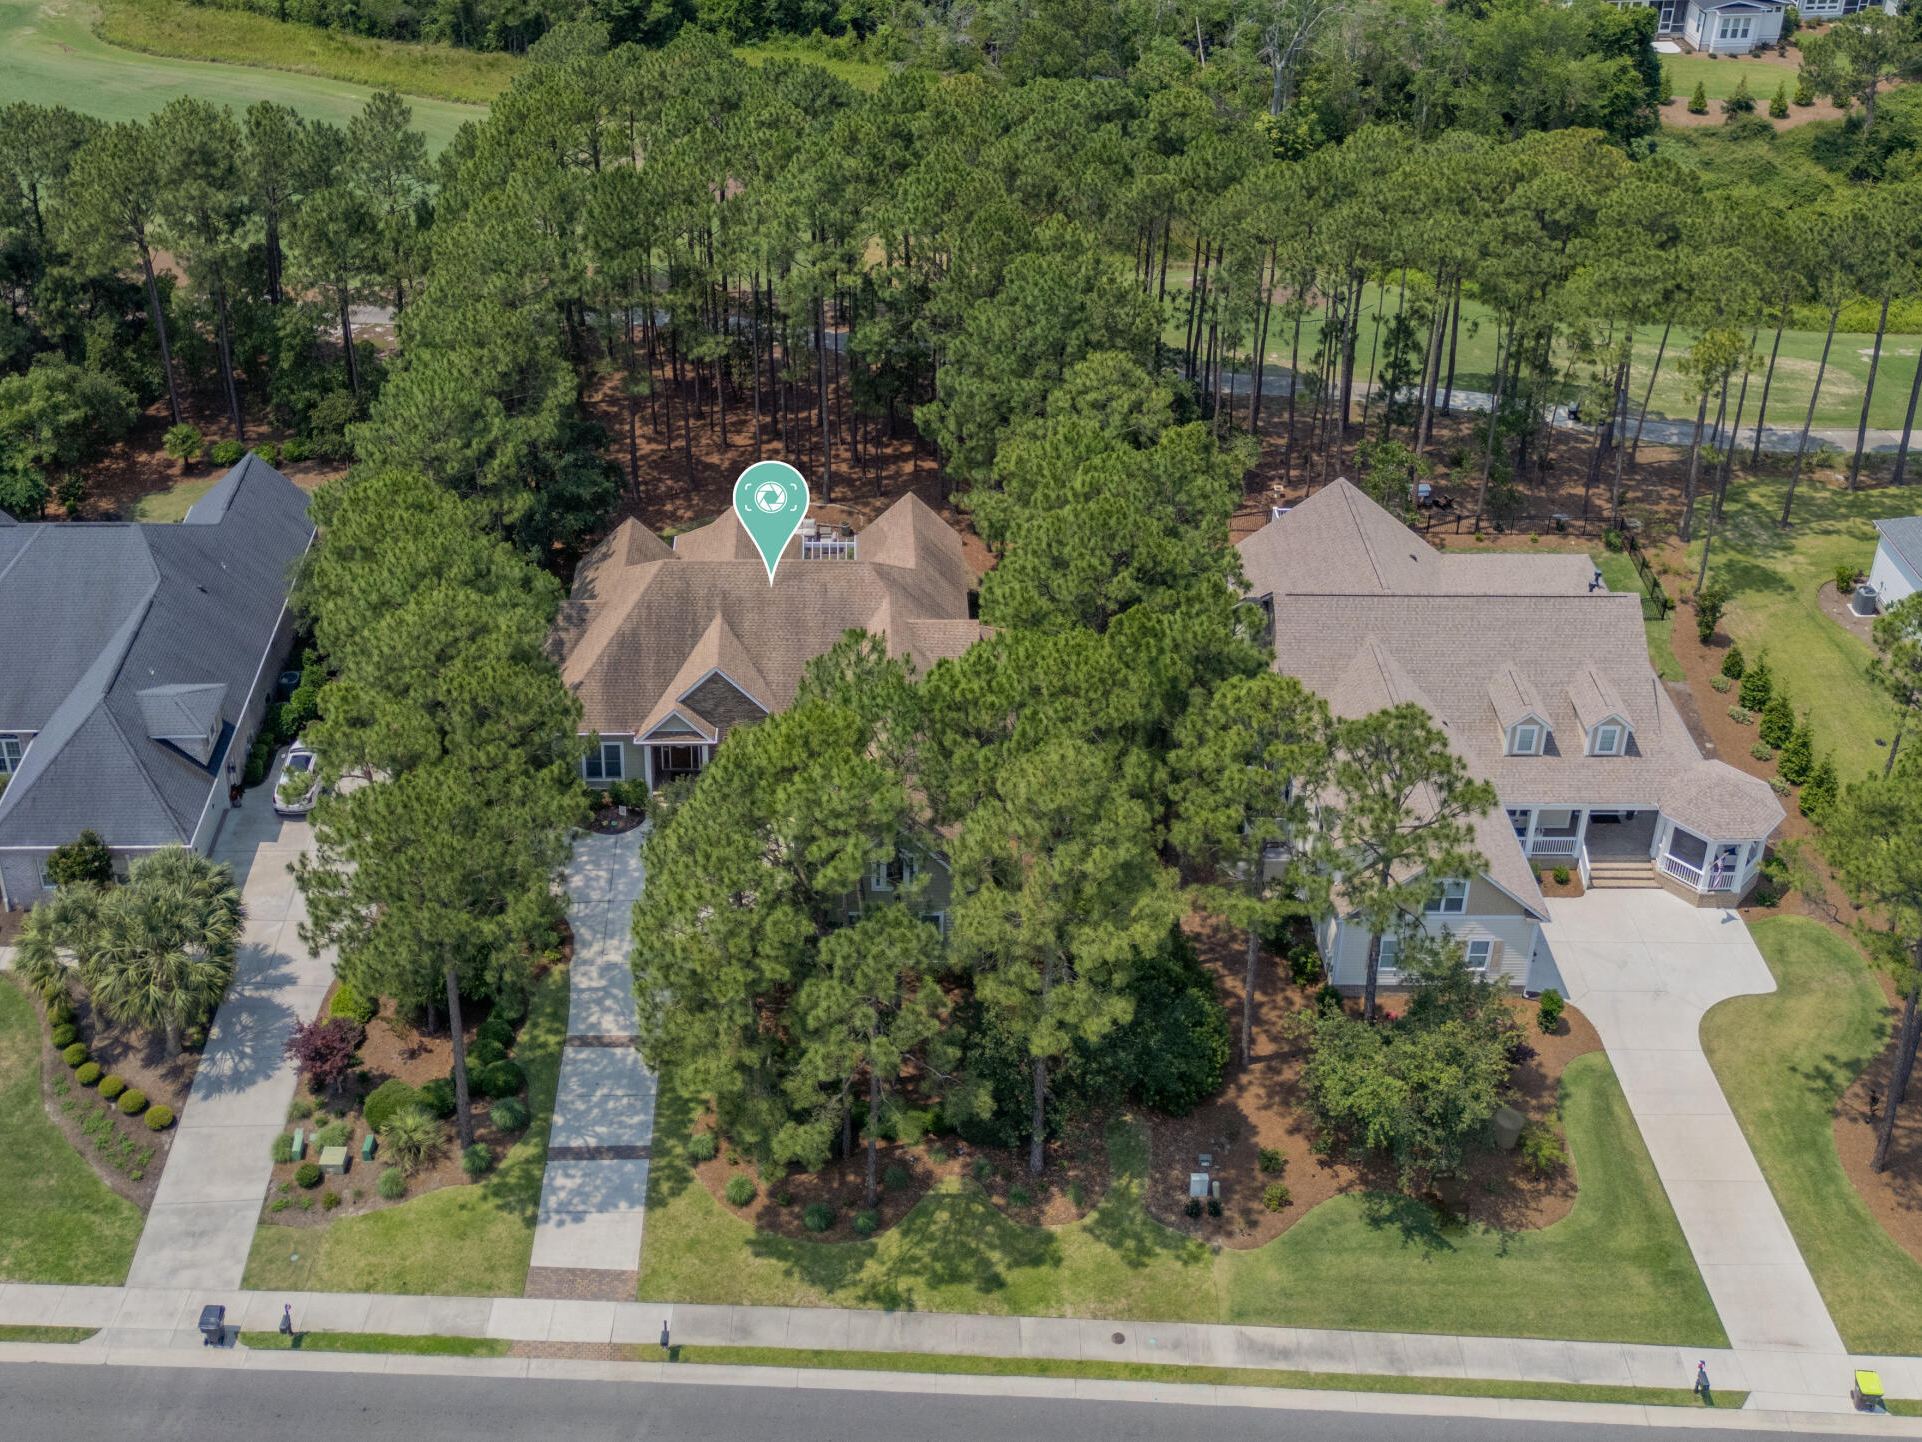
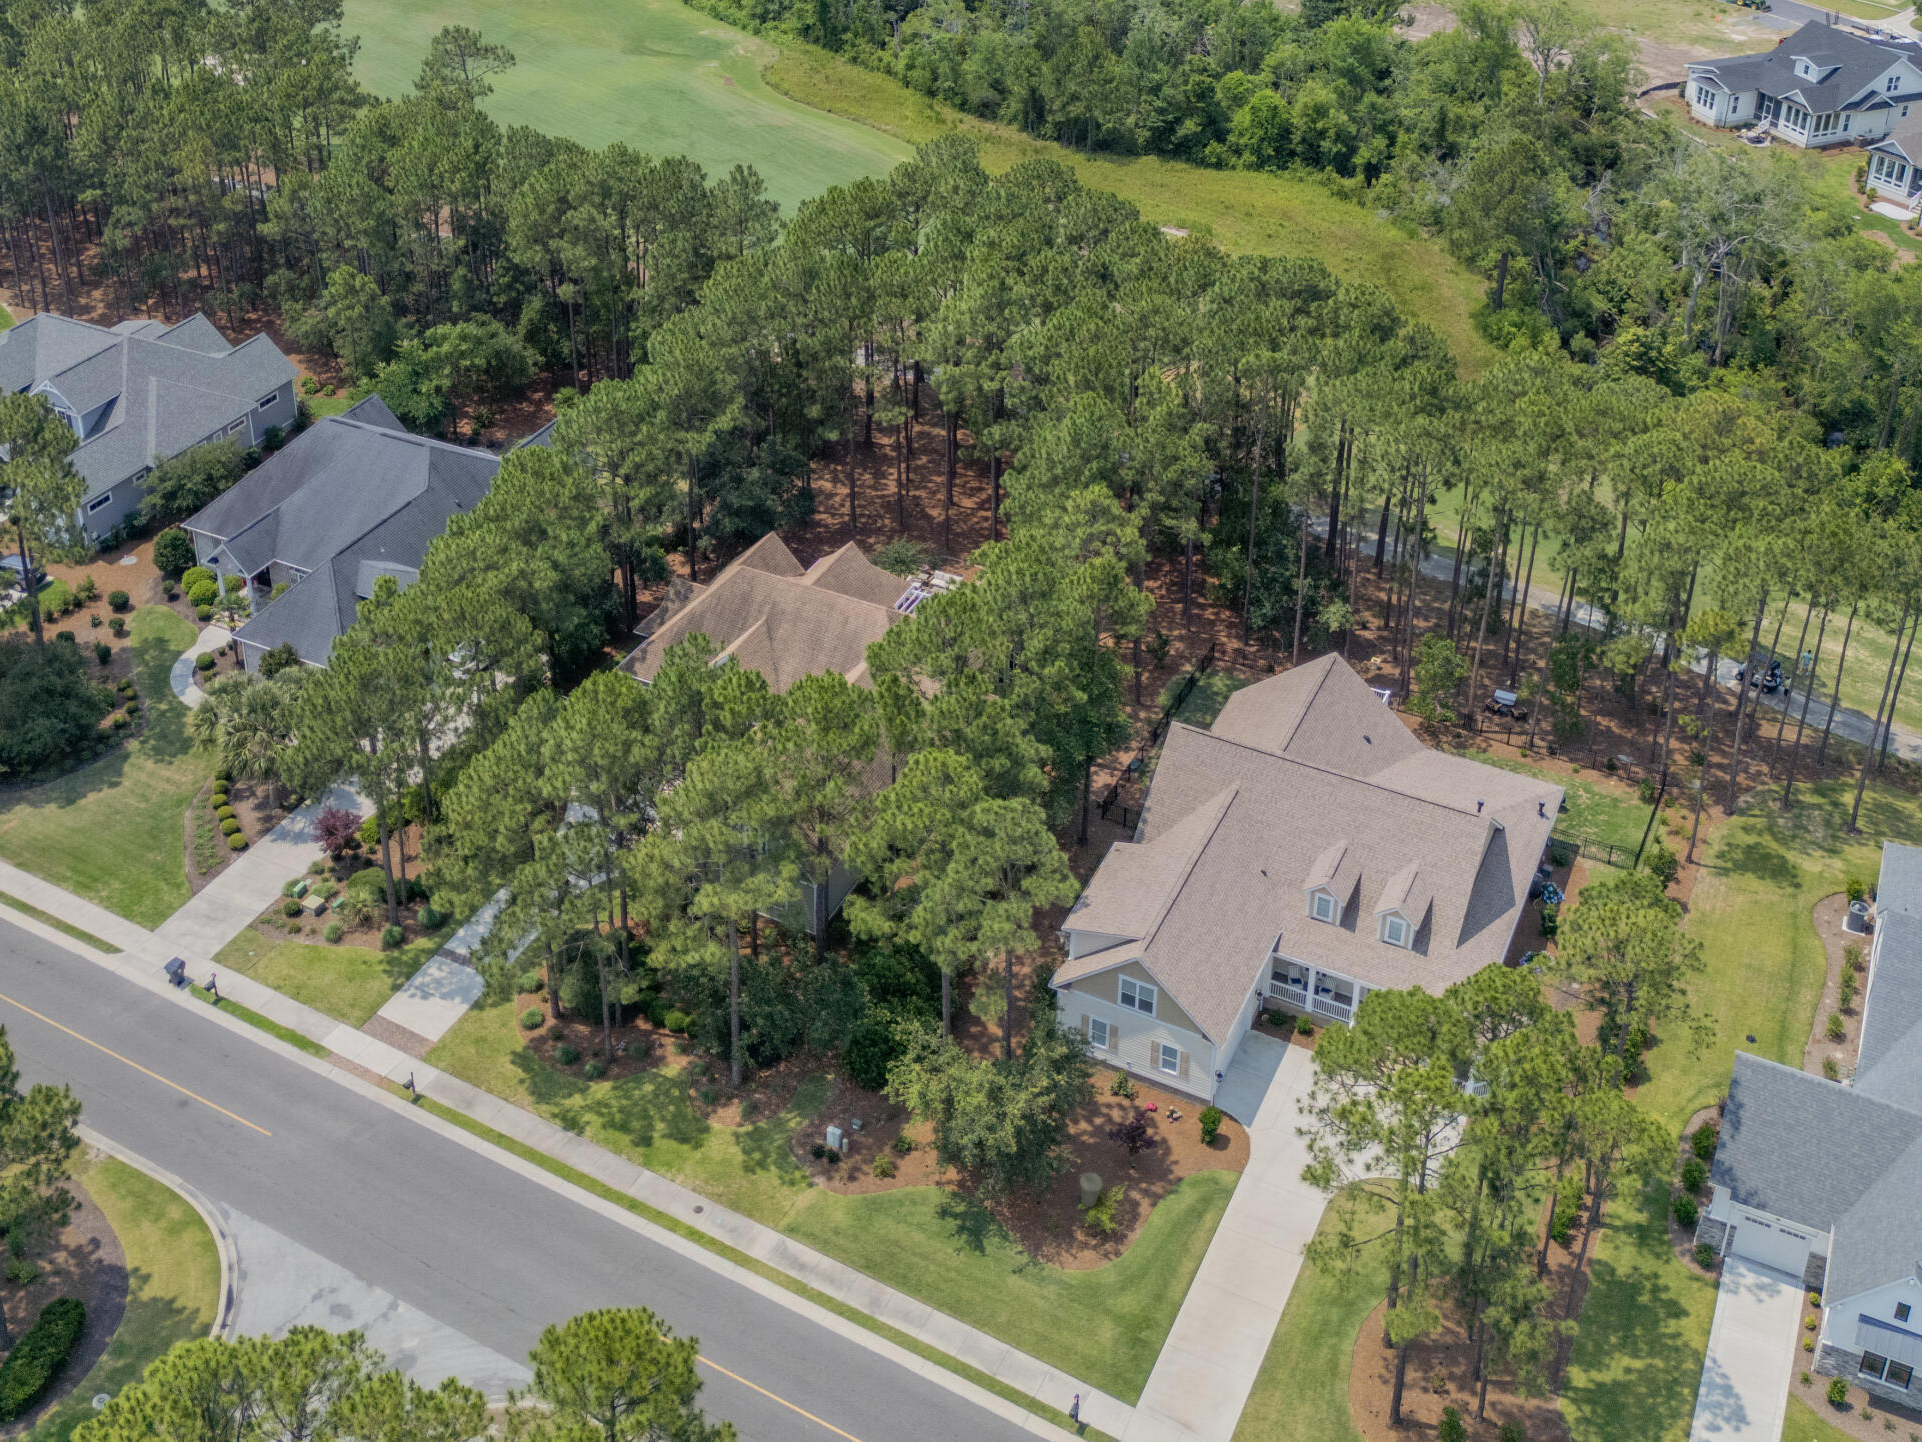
bench: present [1428,1169,1470,1226] -> none [989,1194,1019,1243]

